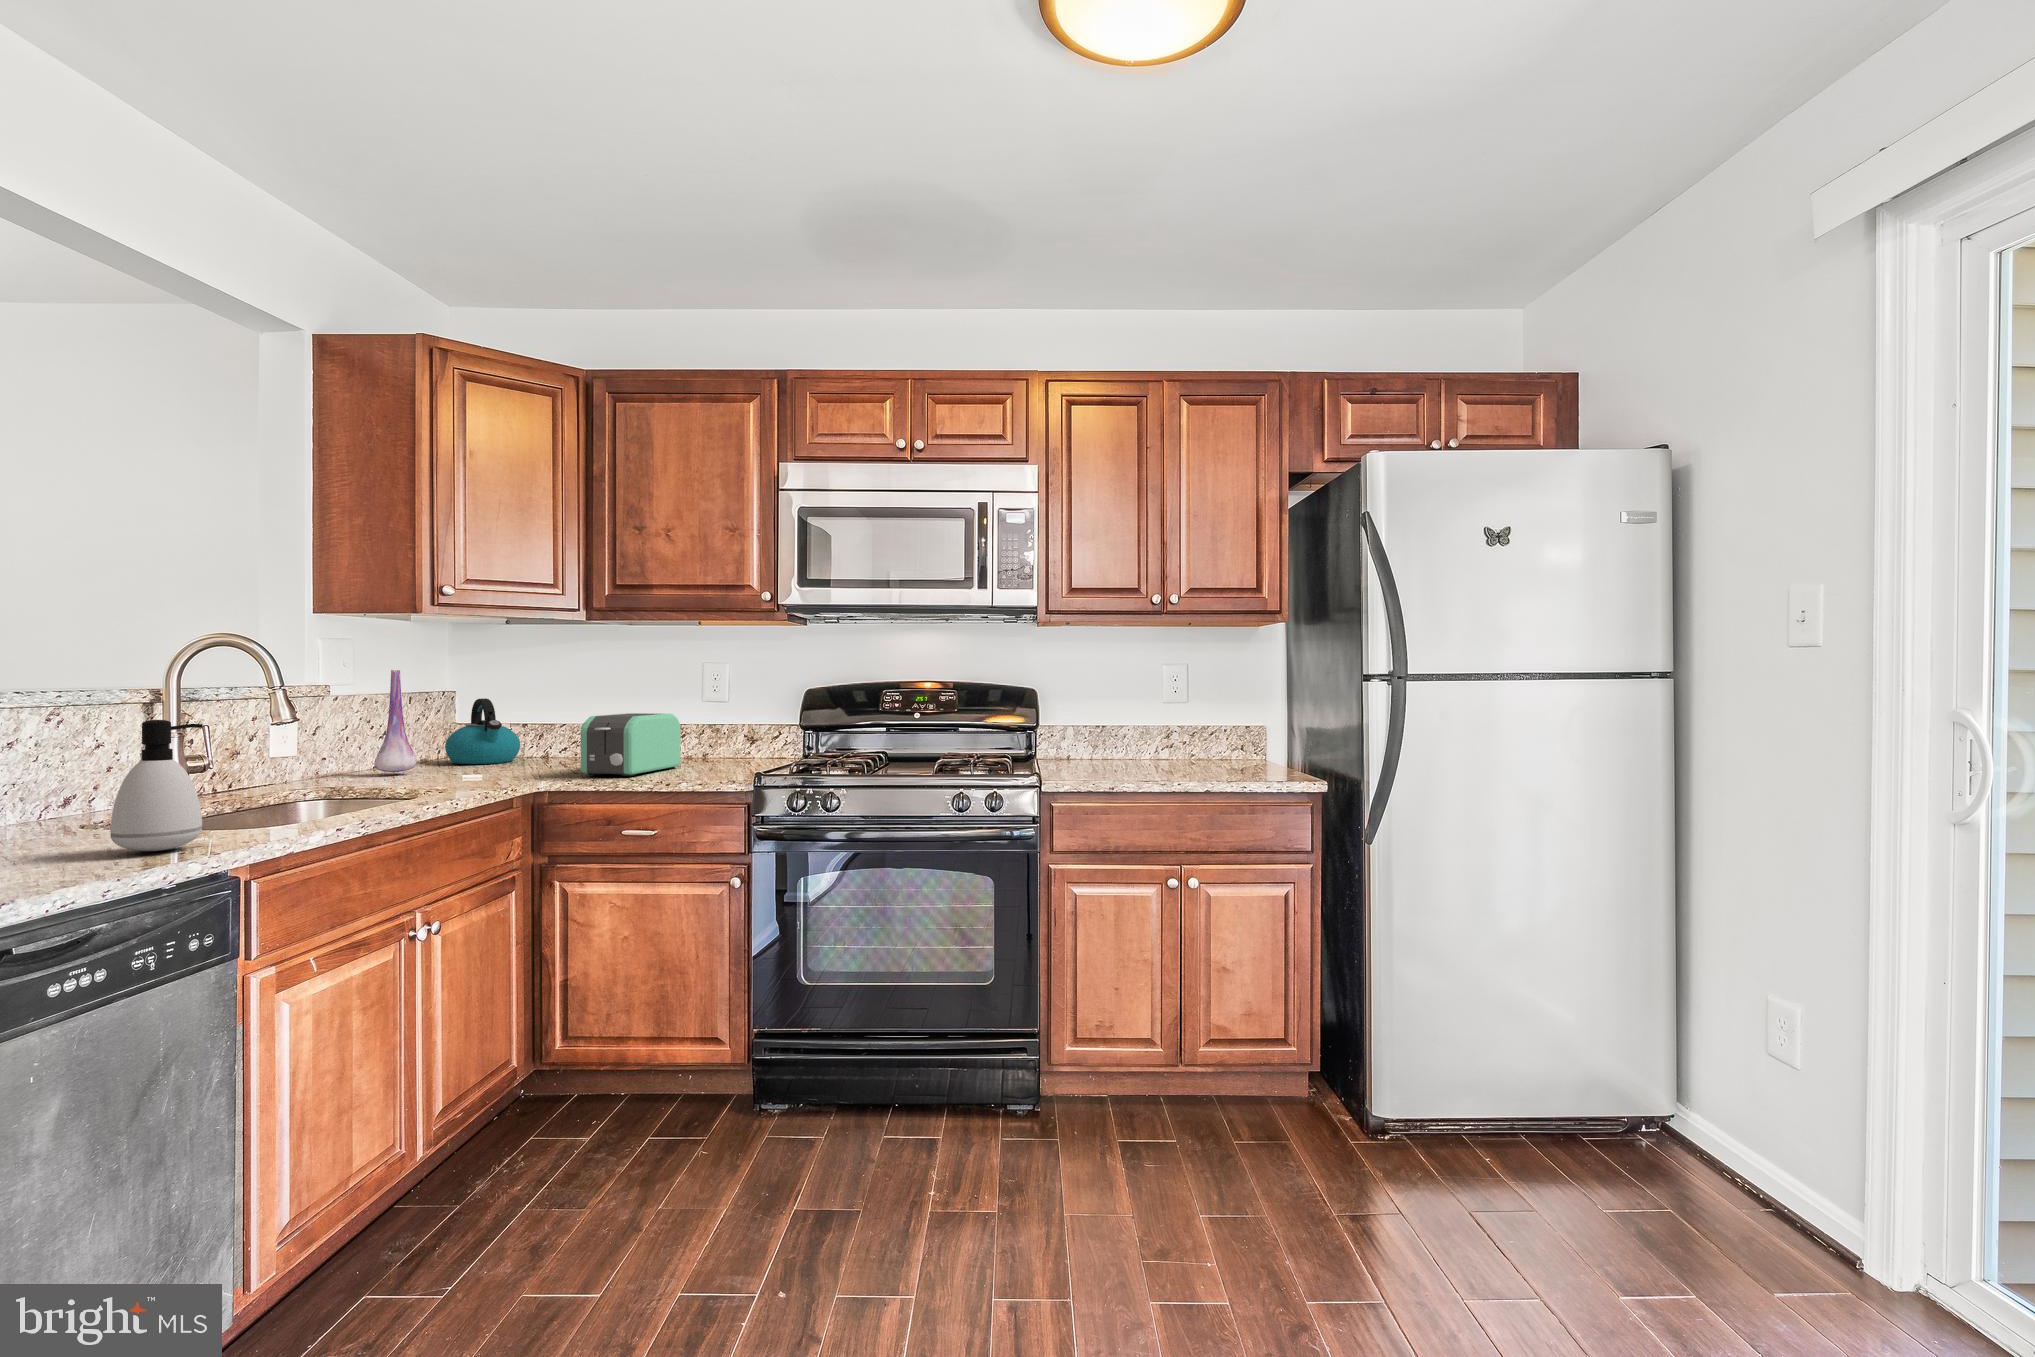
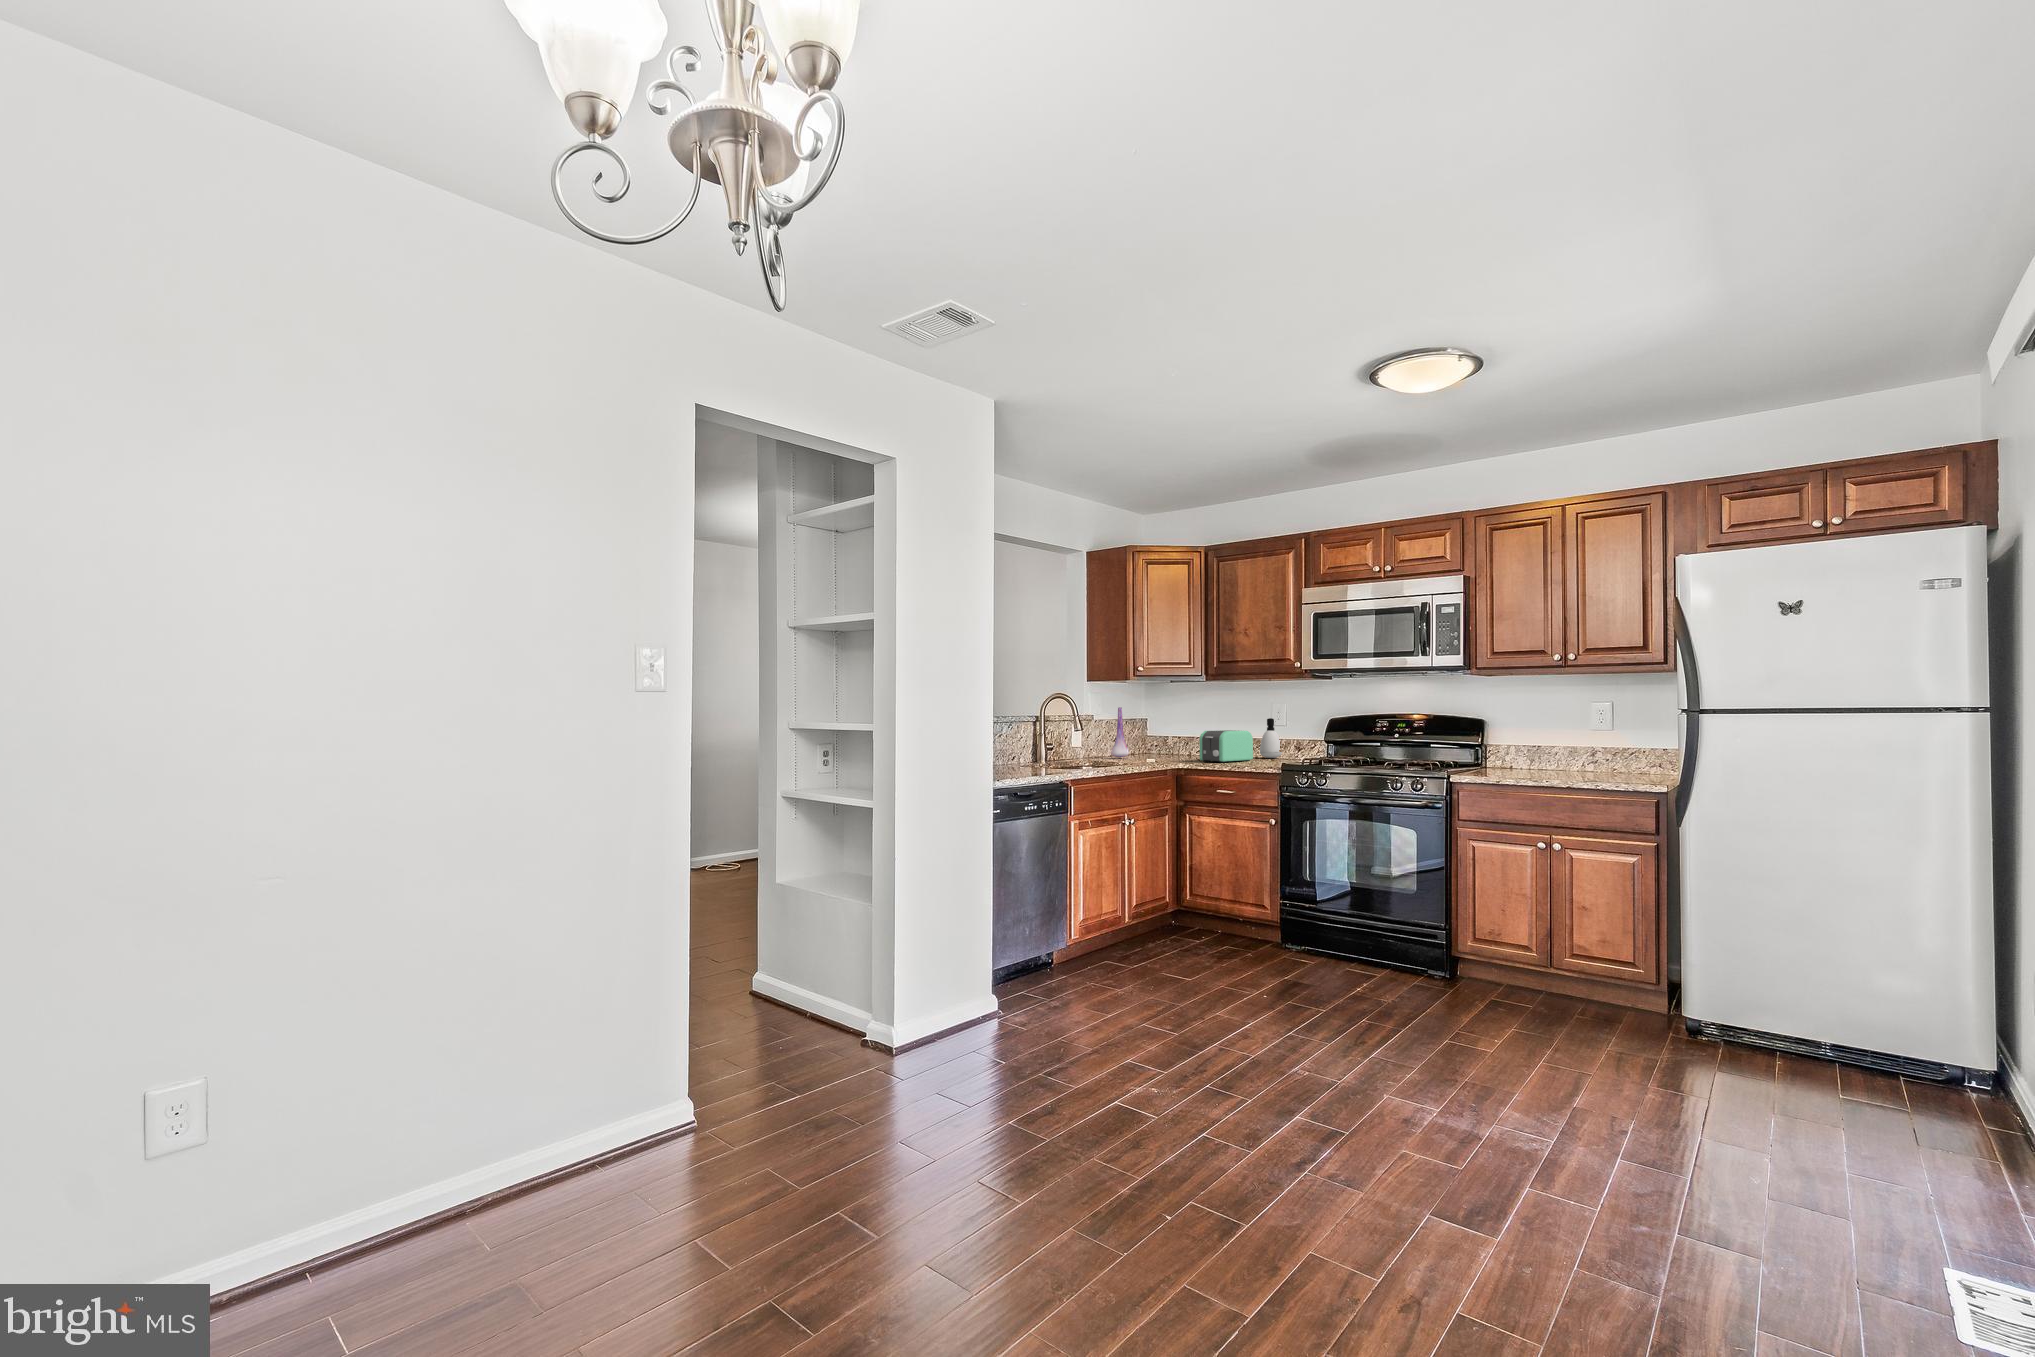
kettle: present [445,698,520,764] -> none [1143,722,1178,756]
soap dispenser: present [110,720,203,851] -> present [1260,718,1282,758]

